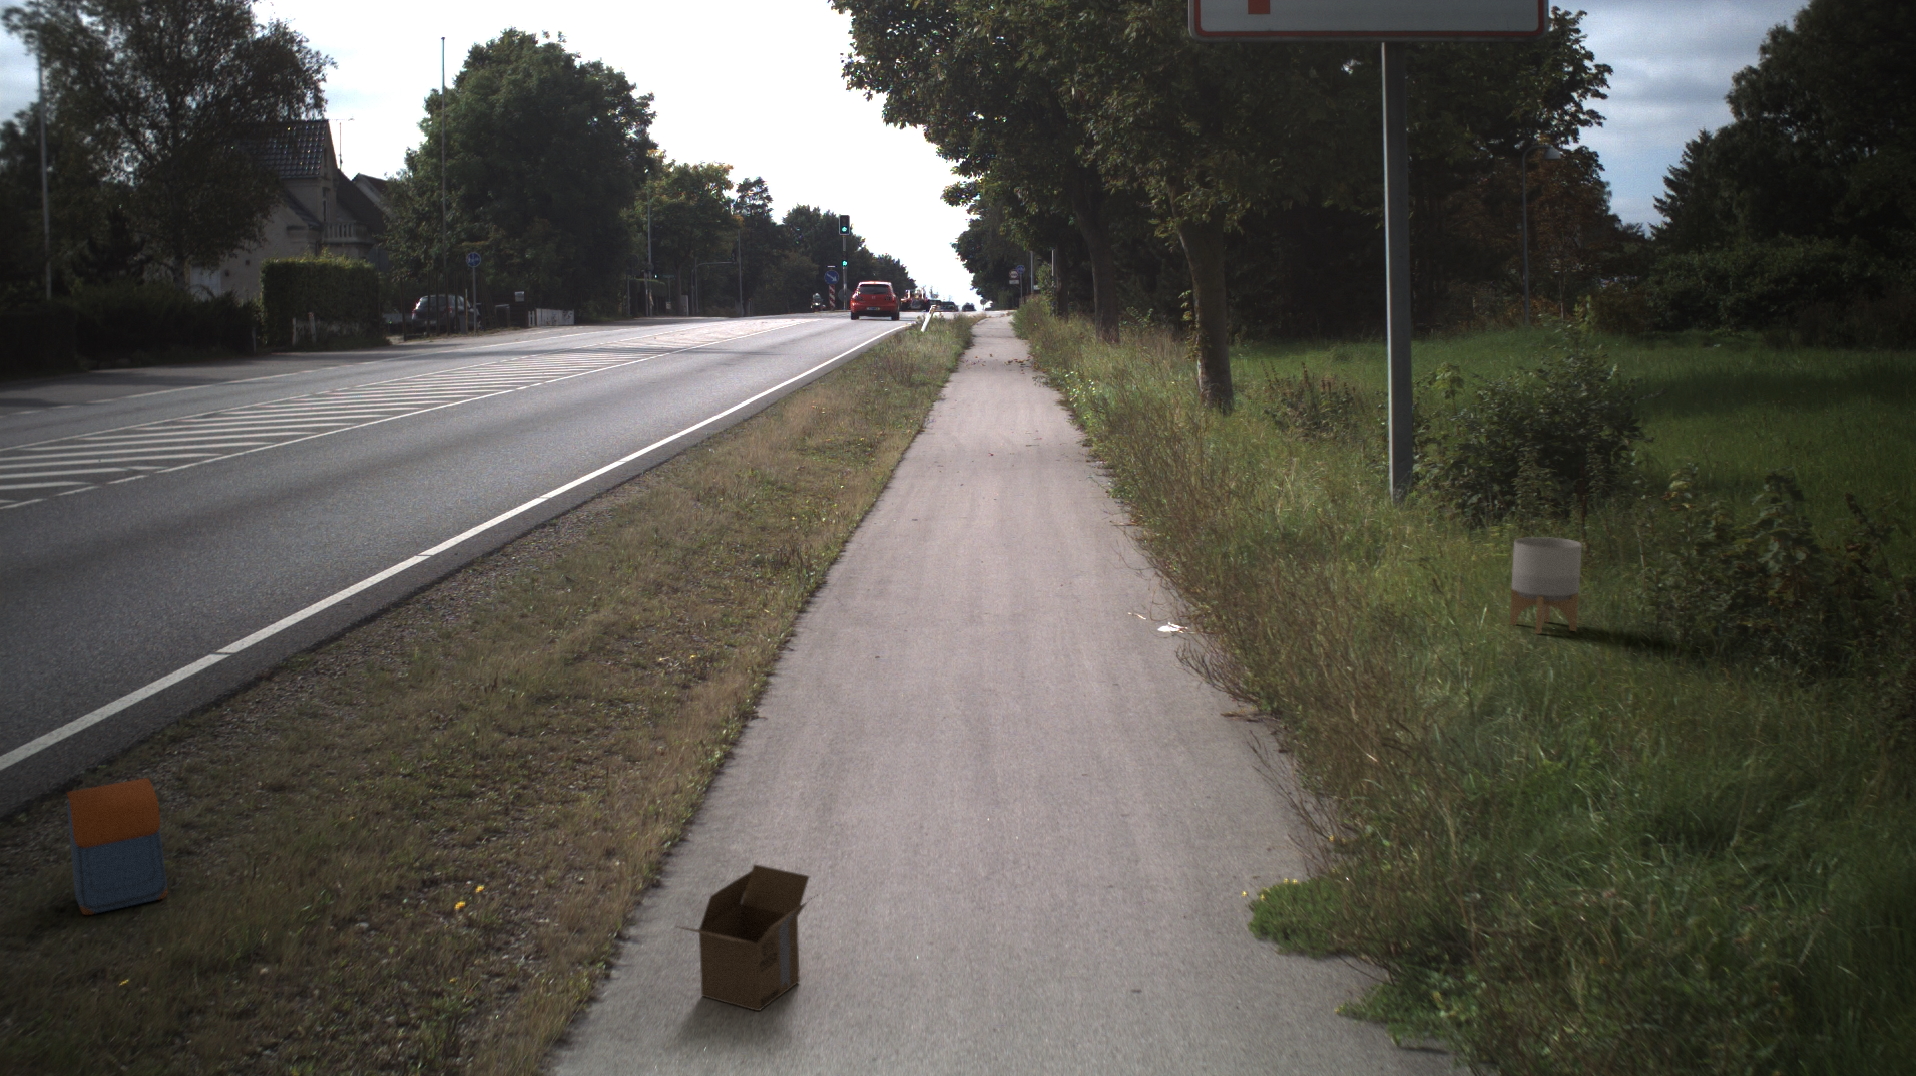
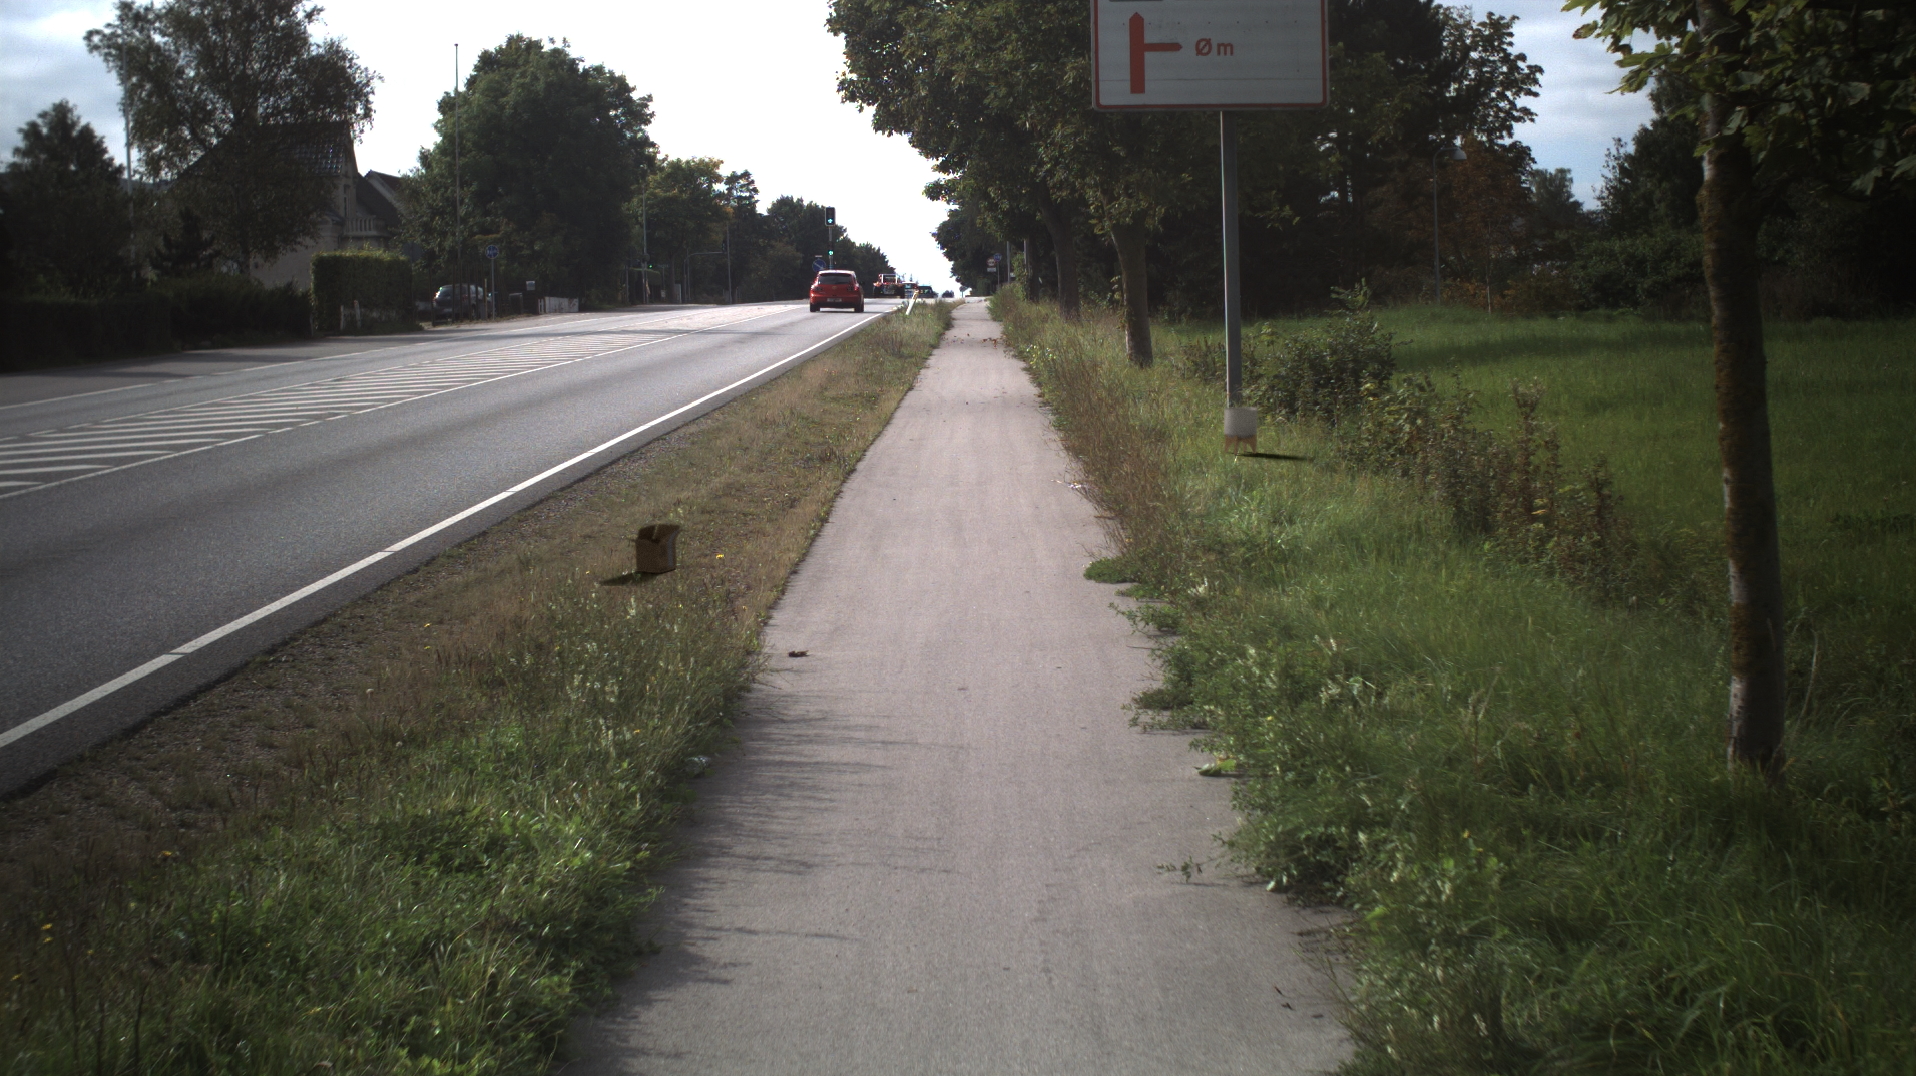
backpack: present [67,778,168,915] -> none [540,506,584,563]
cardboard box: present [677,865,812,1011] -> present [628,524,682,573]

